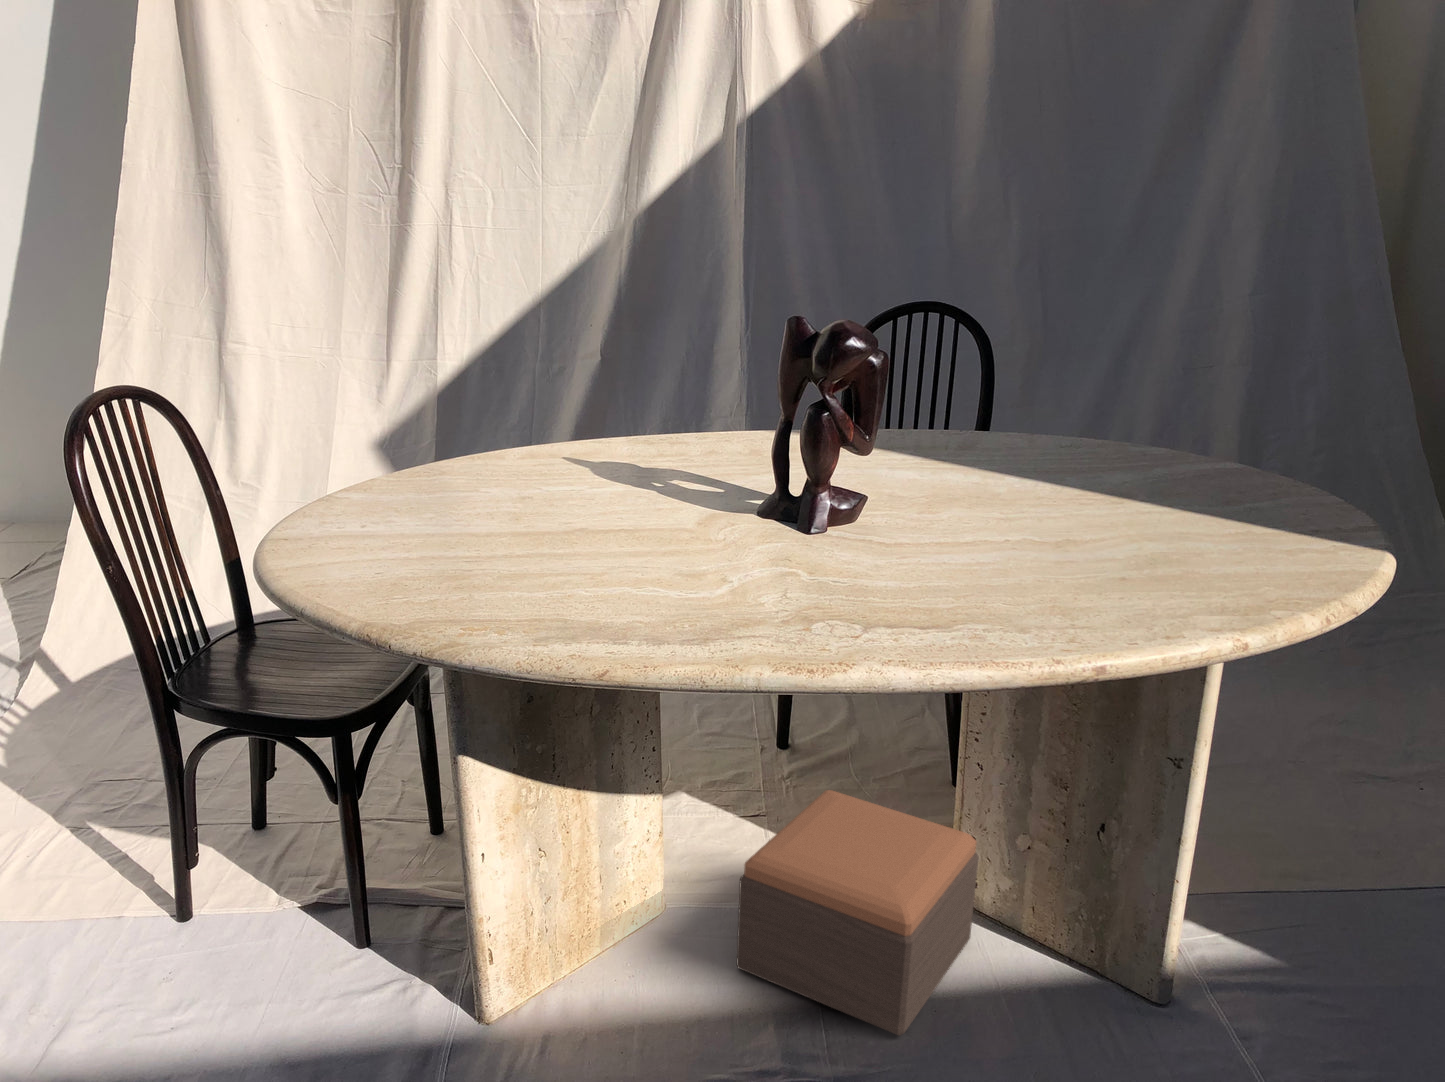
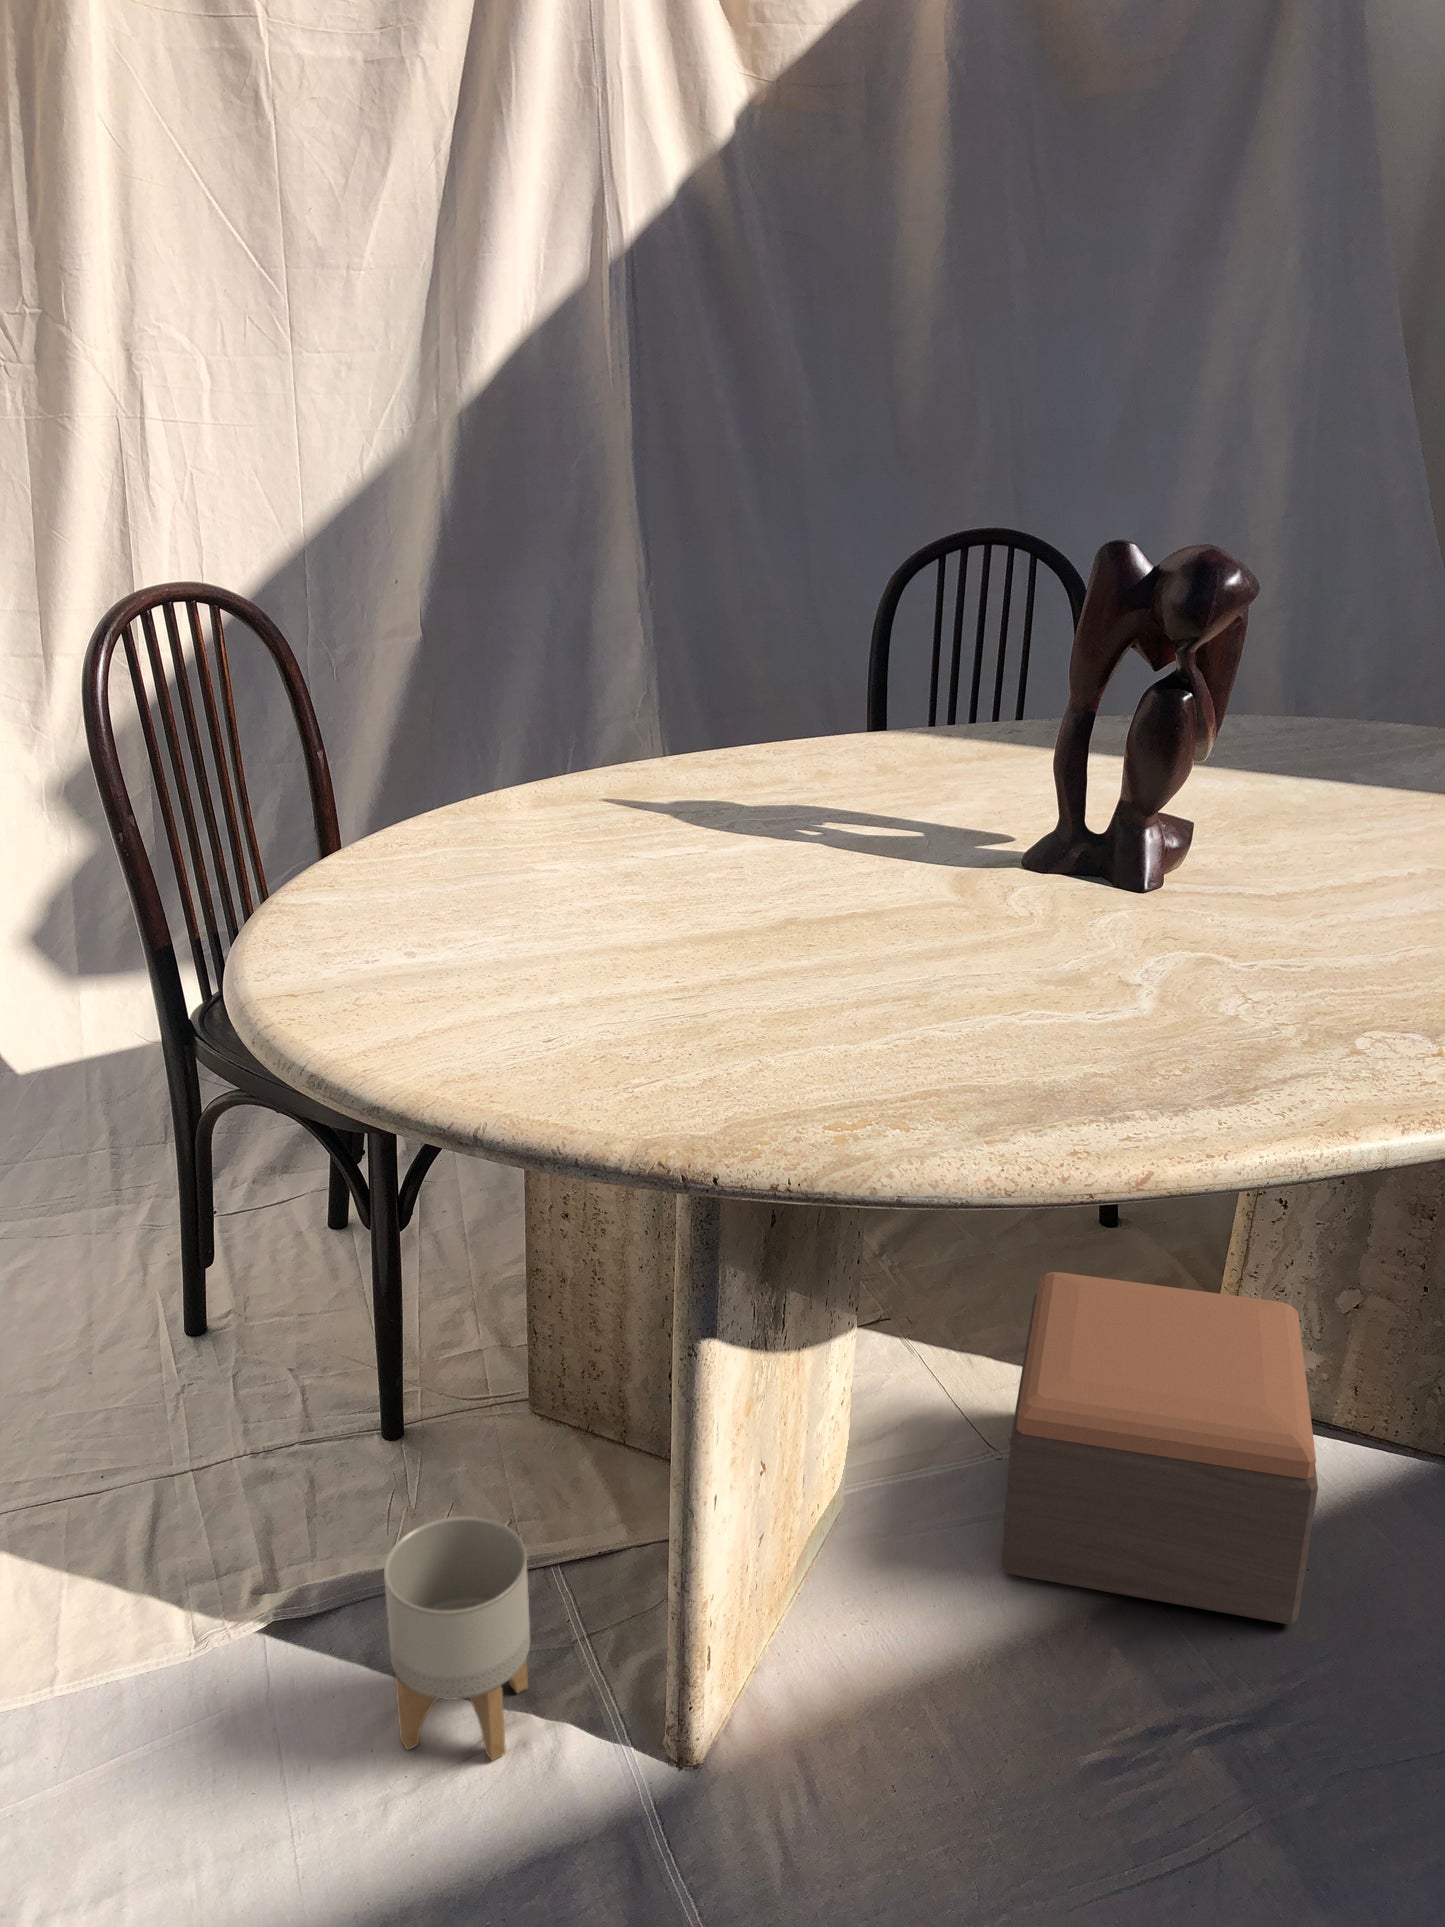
planter: none [337,855,427,997] -> present [384,1516,530,1760]

